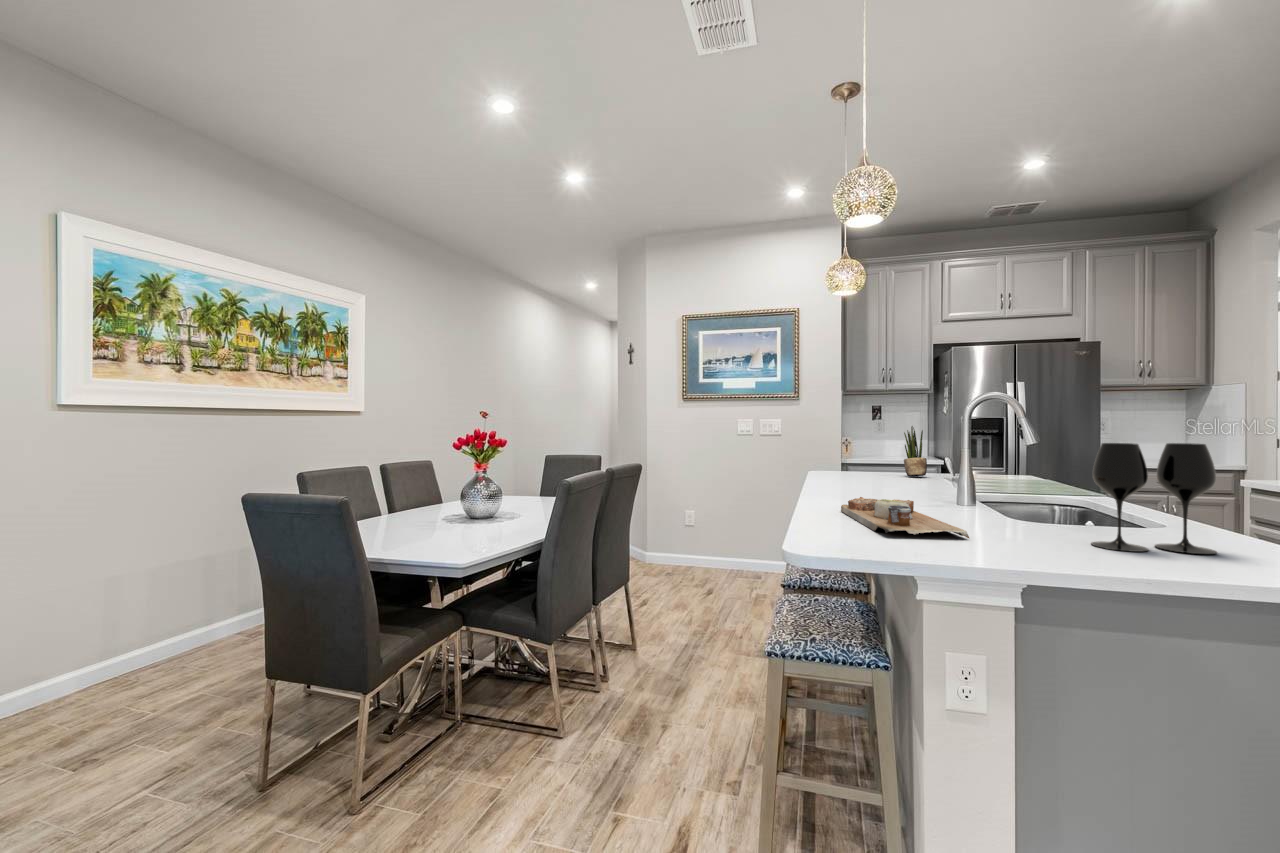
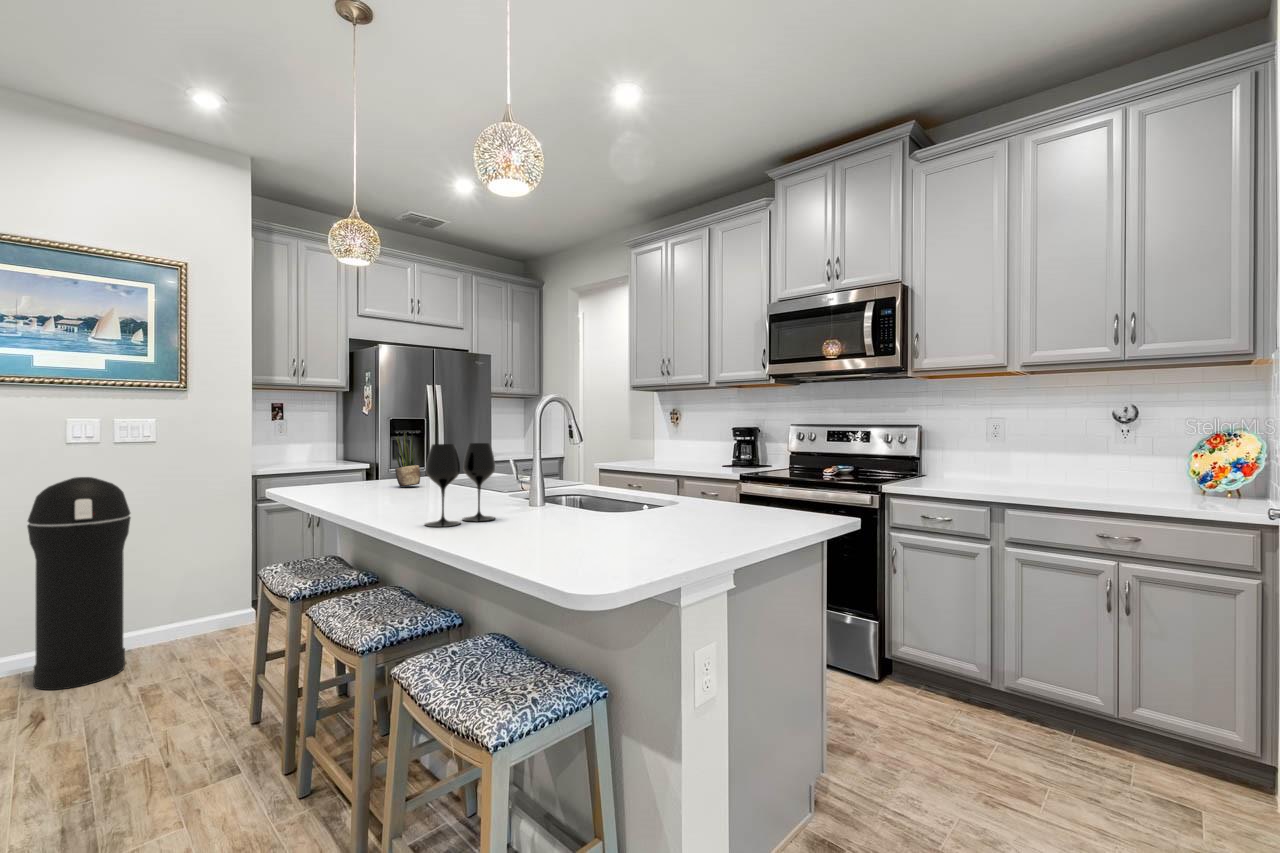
wine glass: present [1092,443,1217,554] -> present [425,443,495,527]
trash can: none [717,455,764,584] -> present [27,477,131,690]
cutting board: present [841,497,969,538] -> none [486,514,659,553]

